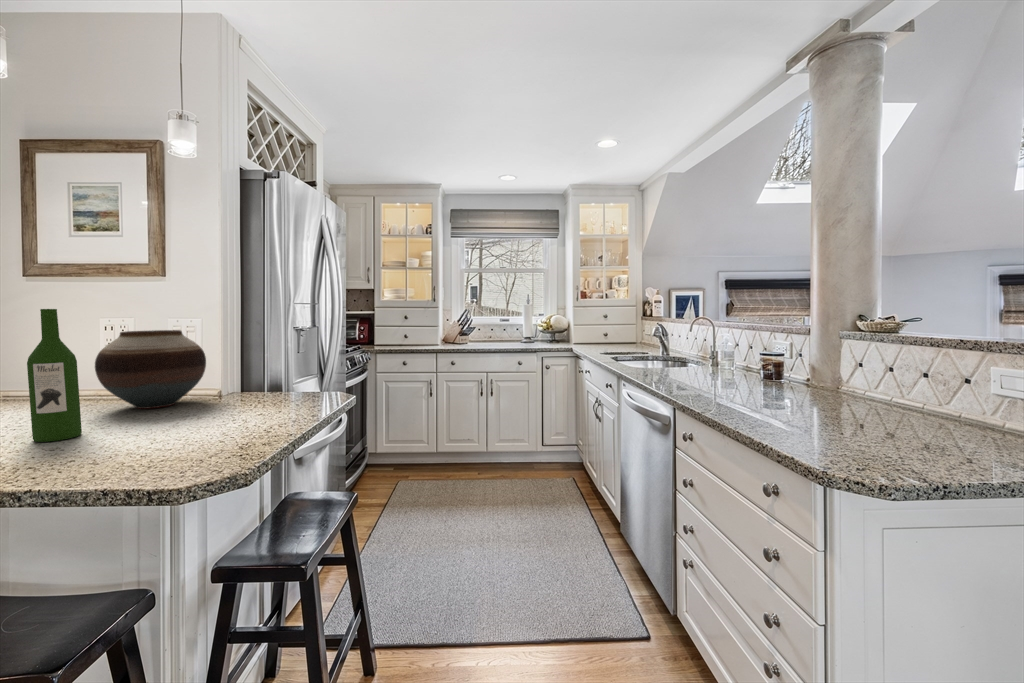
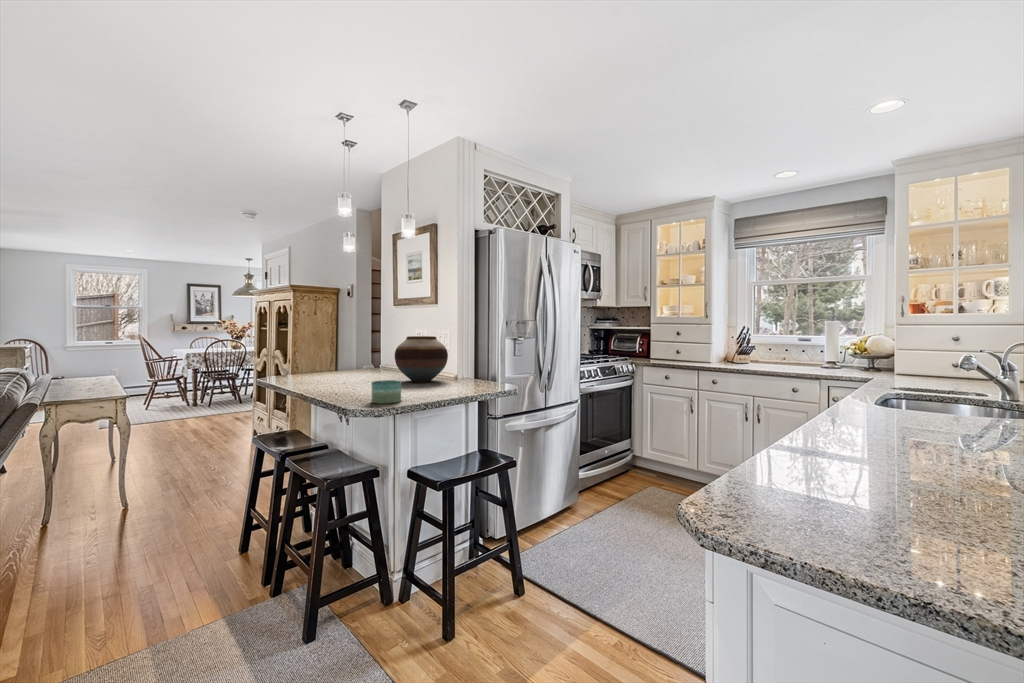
wine bottle: present [27,309,82,442] -> none [351,323,370,389]
candle: none [176,409,238,456] -> present [372,380,401,403]

